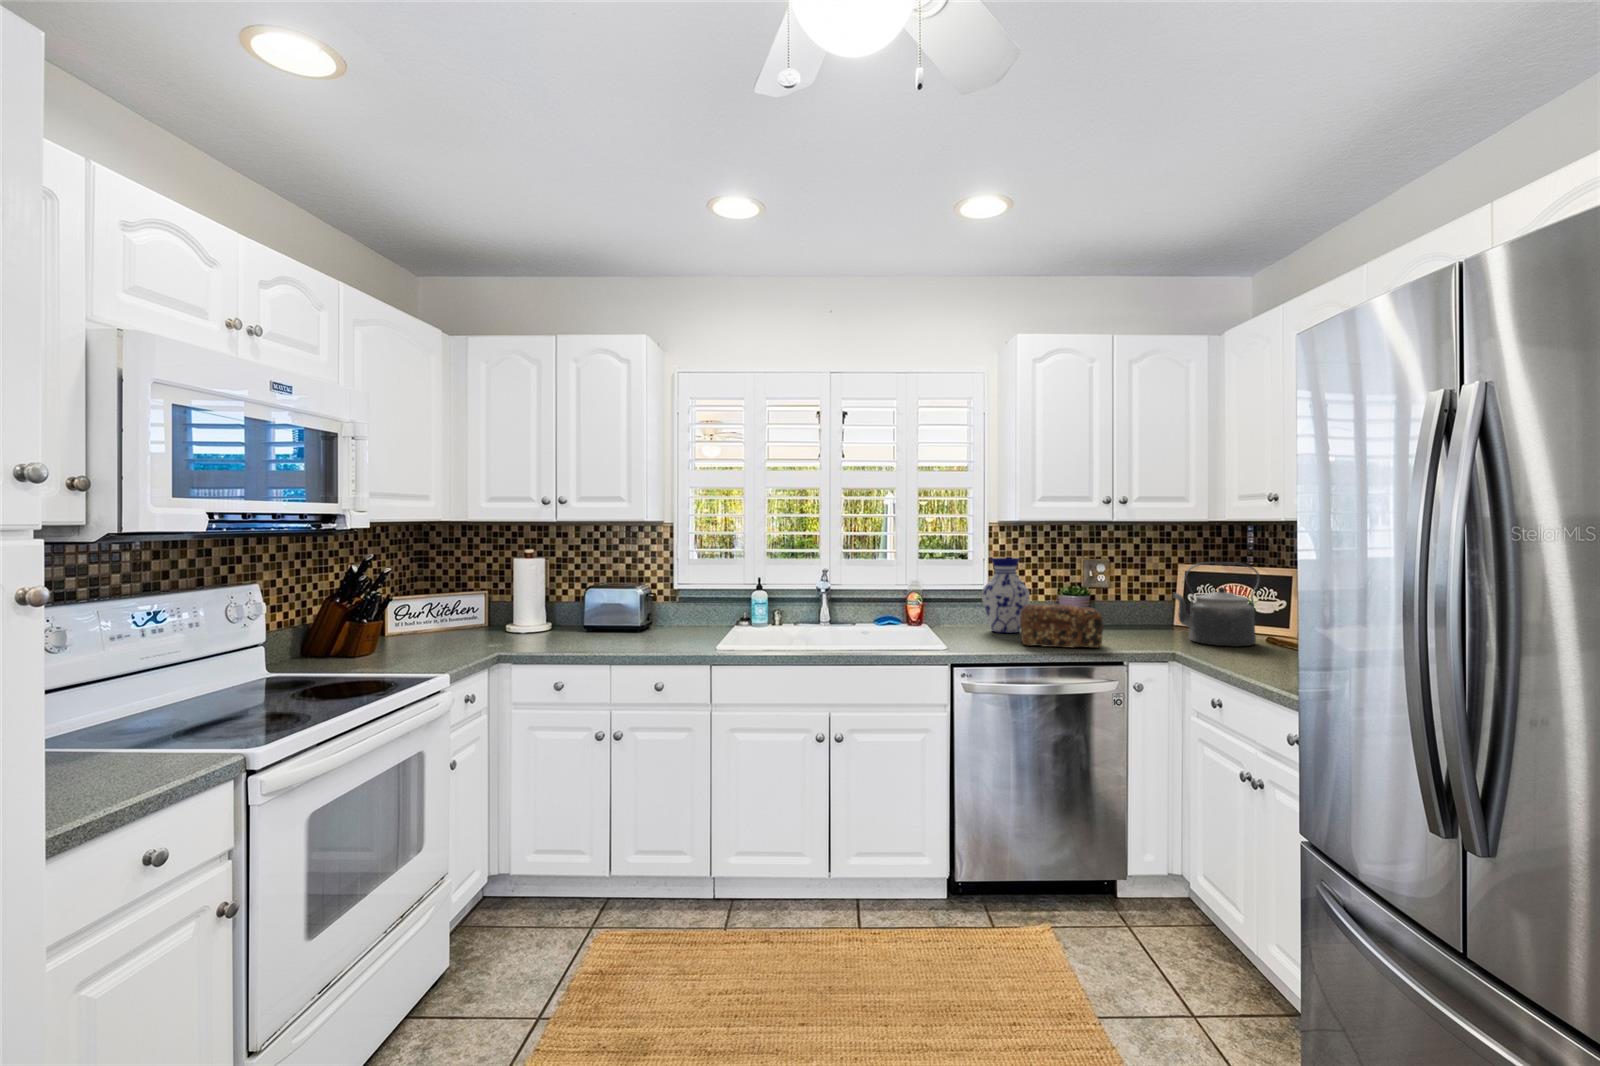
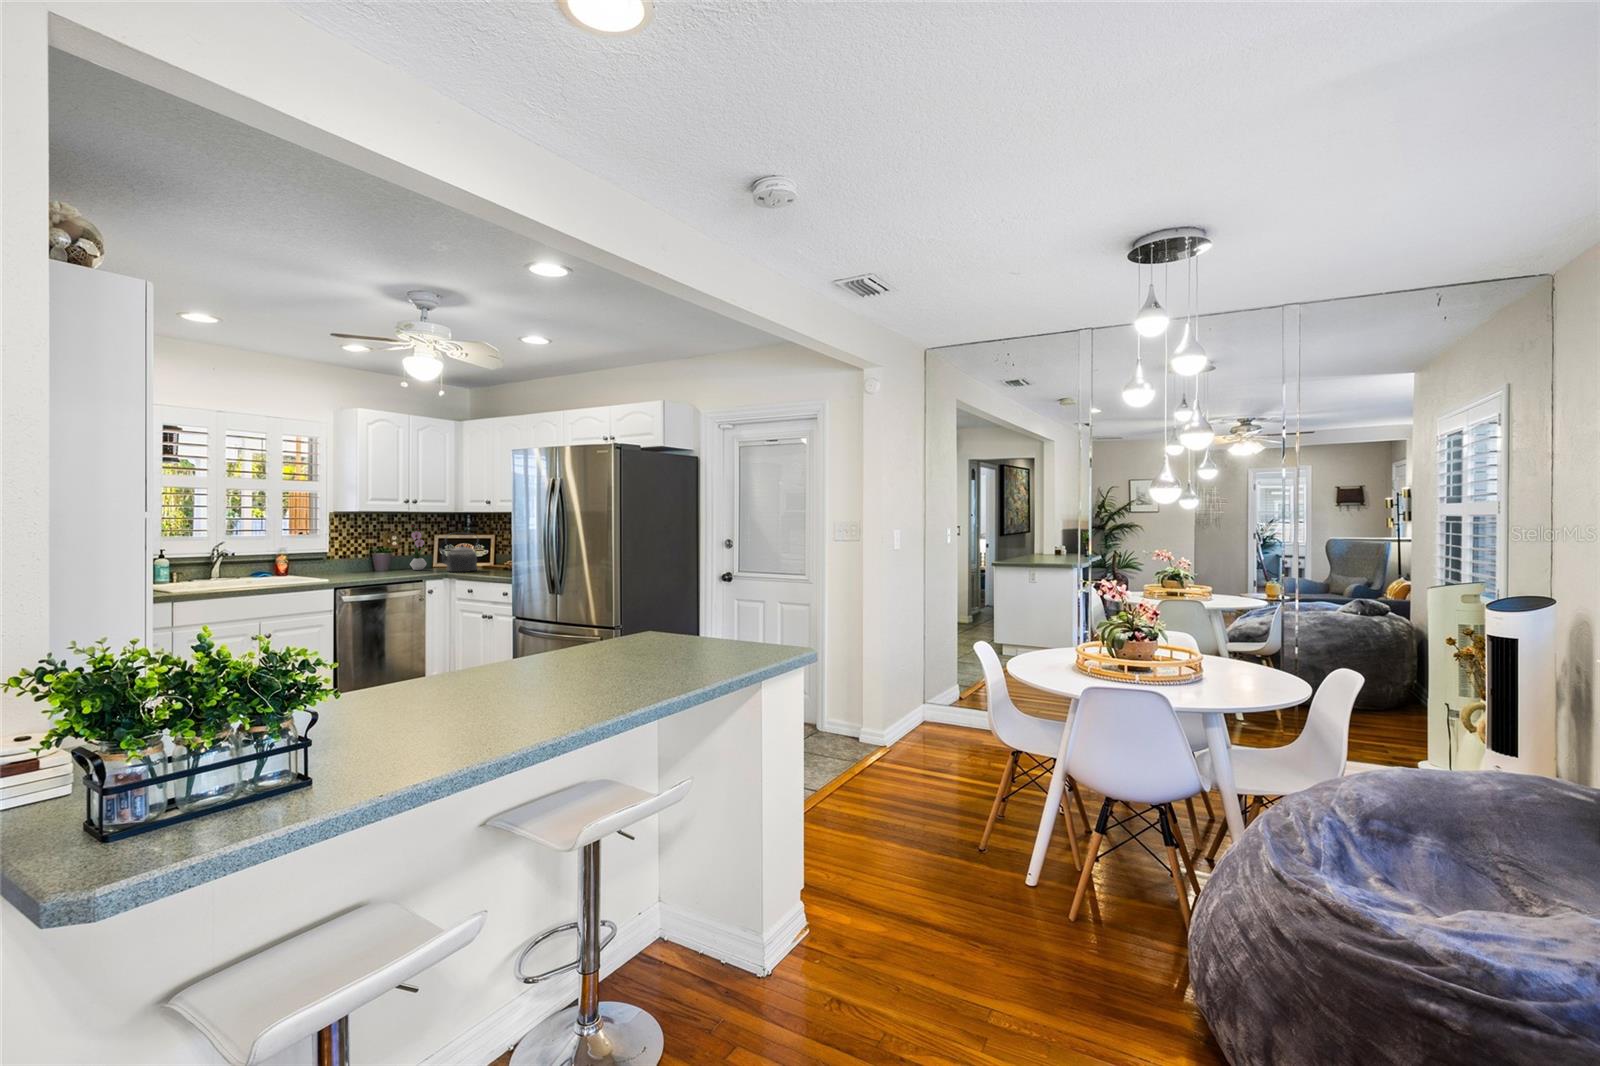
flower arrangement: none [1126,546,1158,630] -> present [410,526,427,570]
vase: present [982,558,1029,633] -> none [330,533,361,576]
bread loaf: present [1020,604,1103,648] -> none [363,556,413,578]

